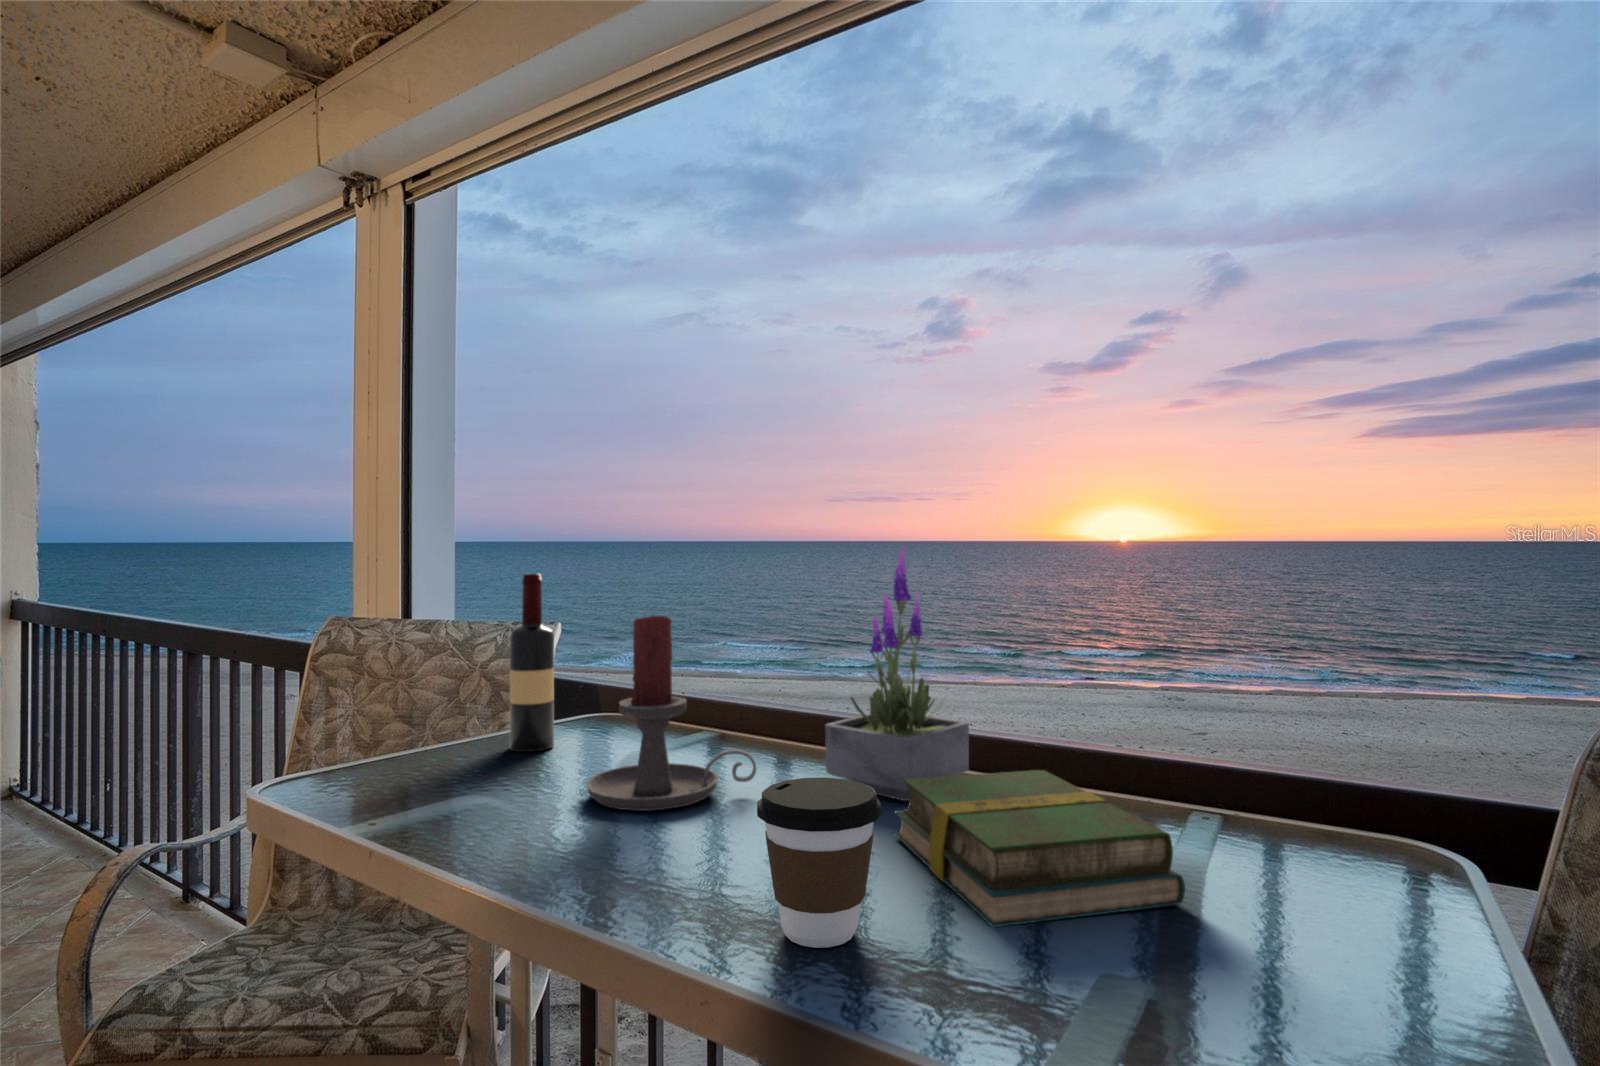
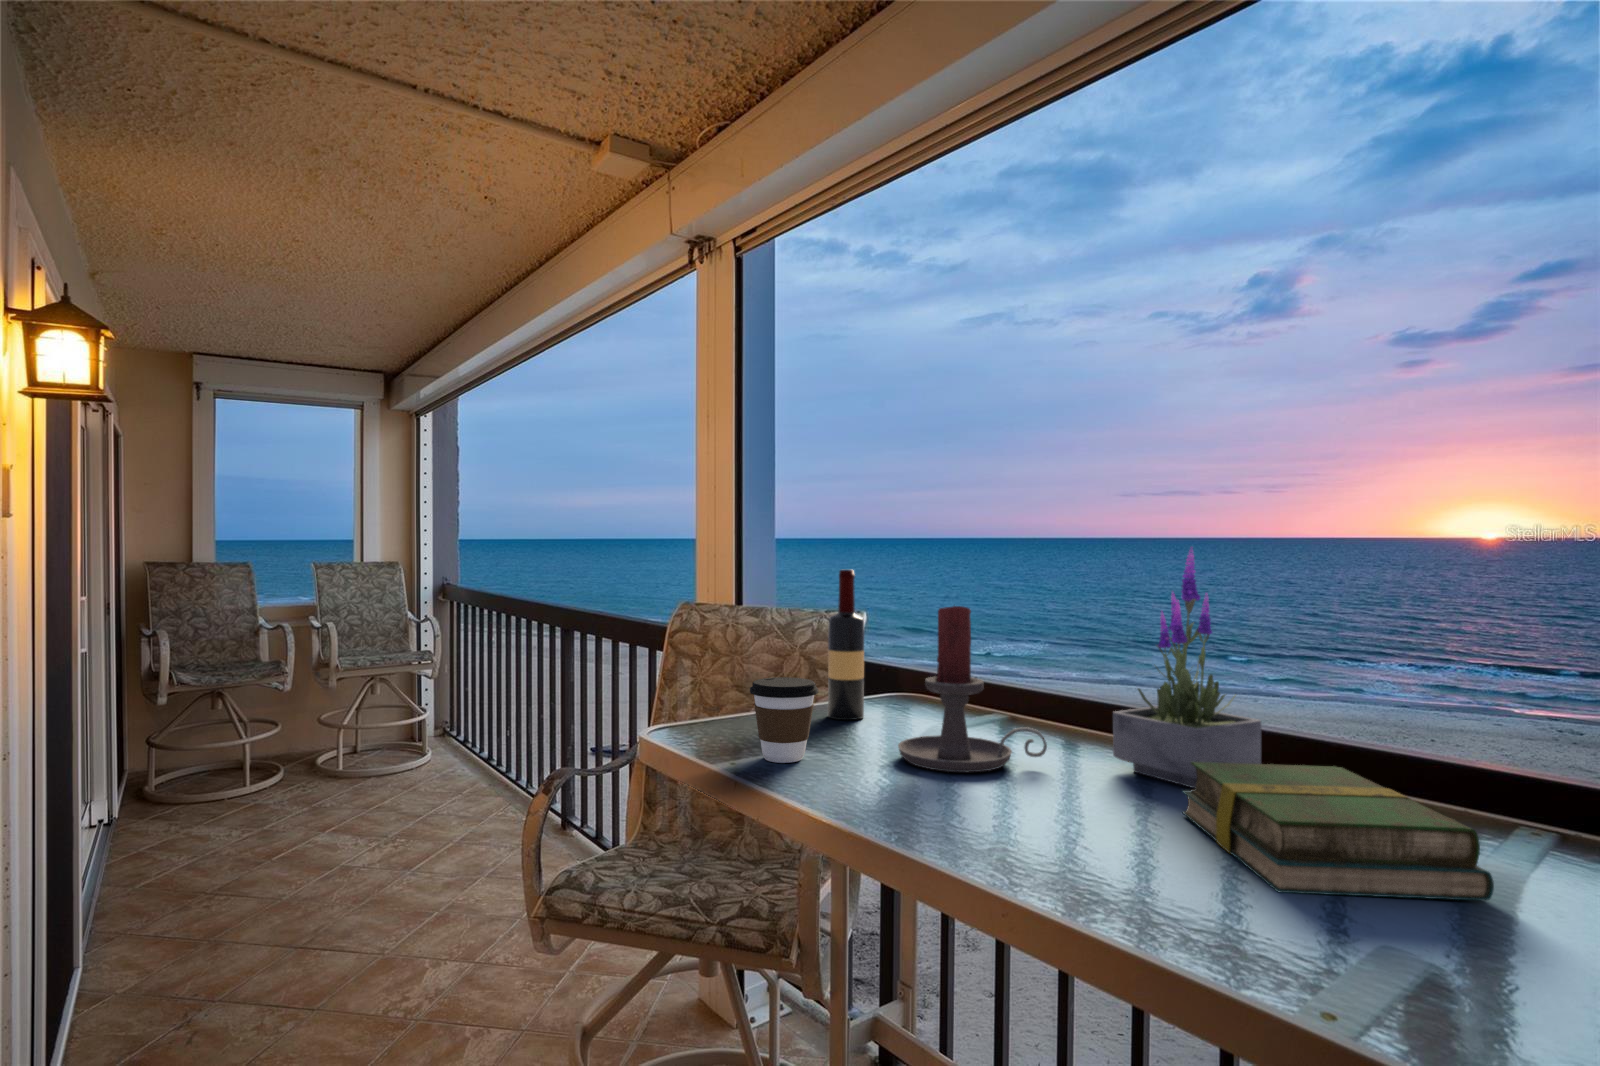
coffee cup: present [757,777,882,948] -> present [750,677,818,763]

